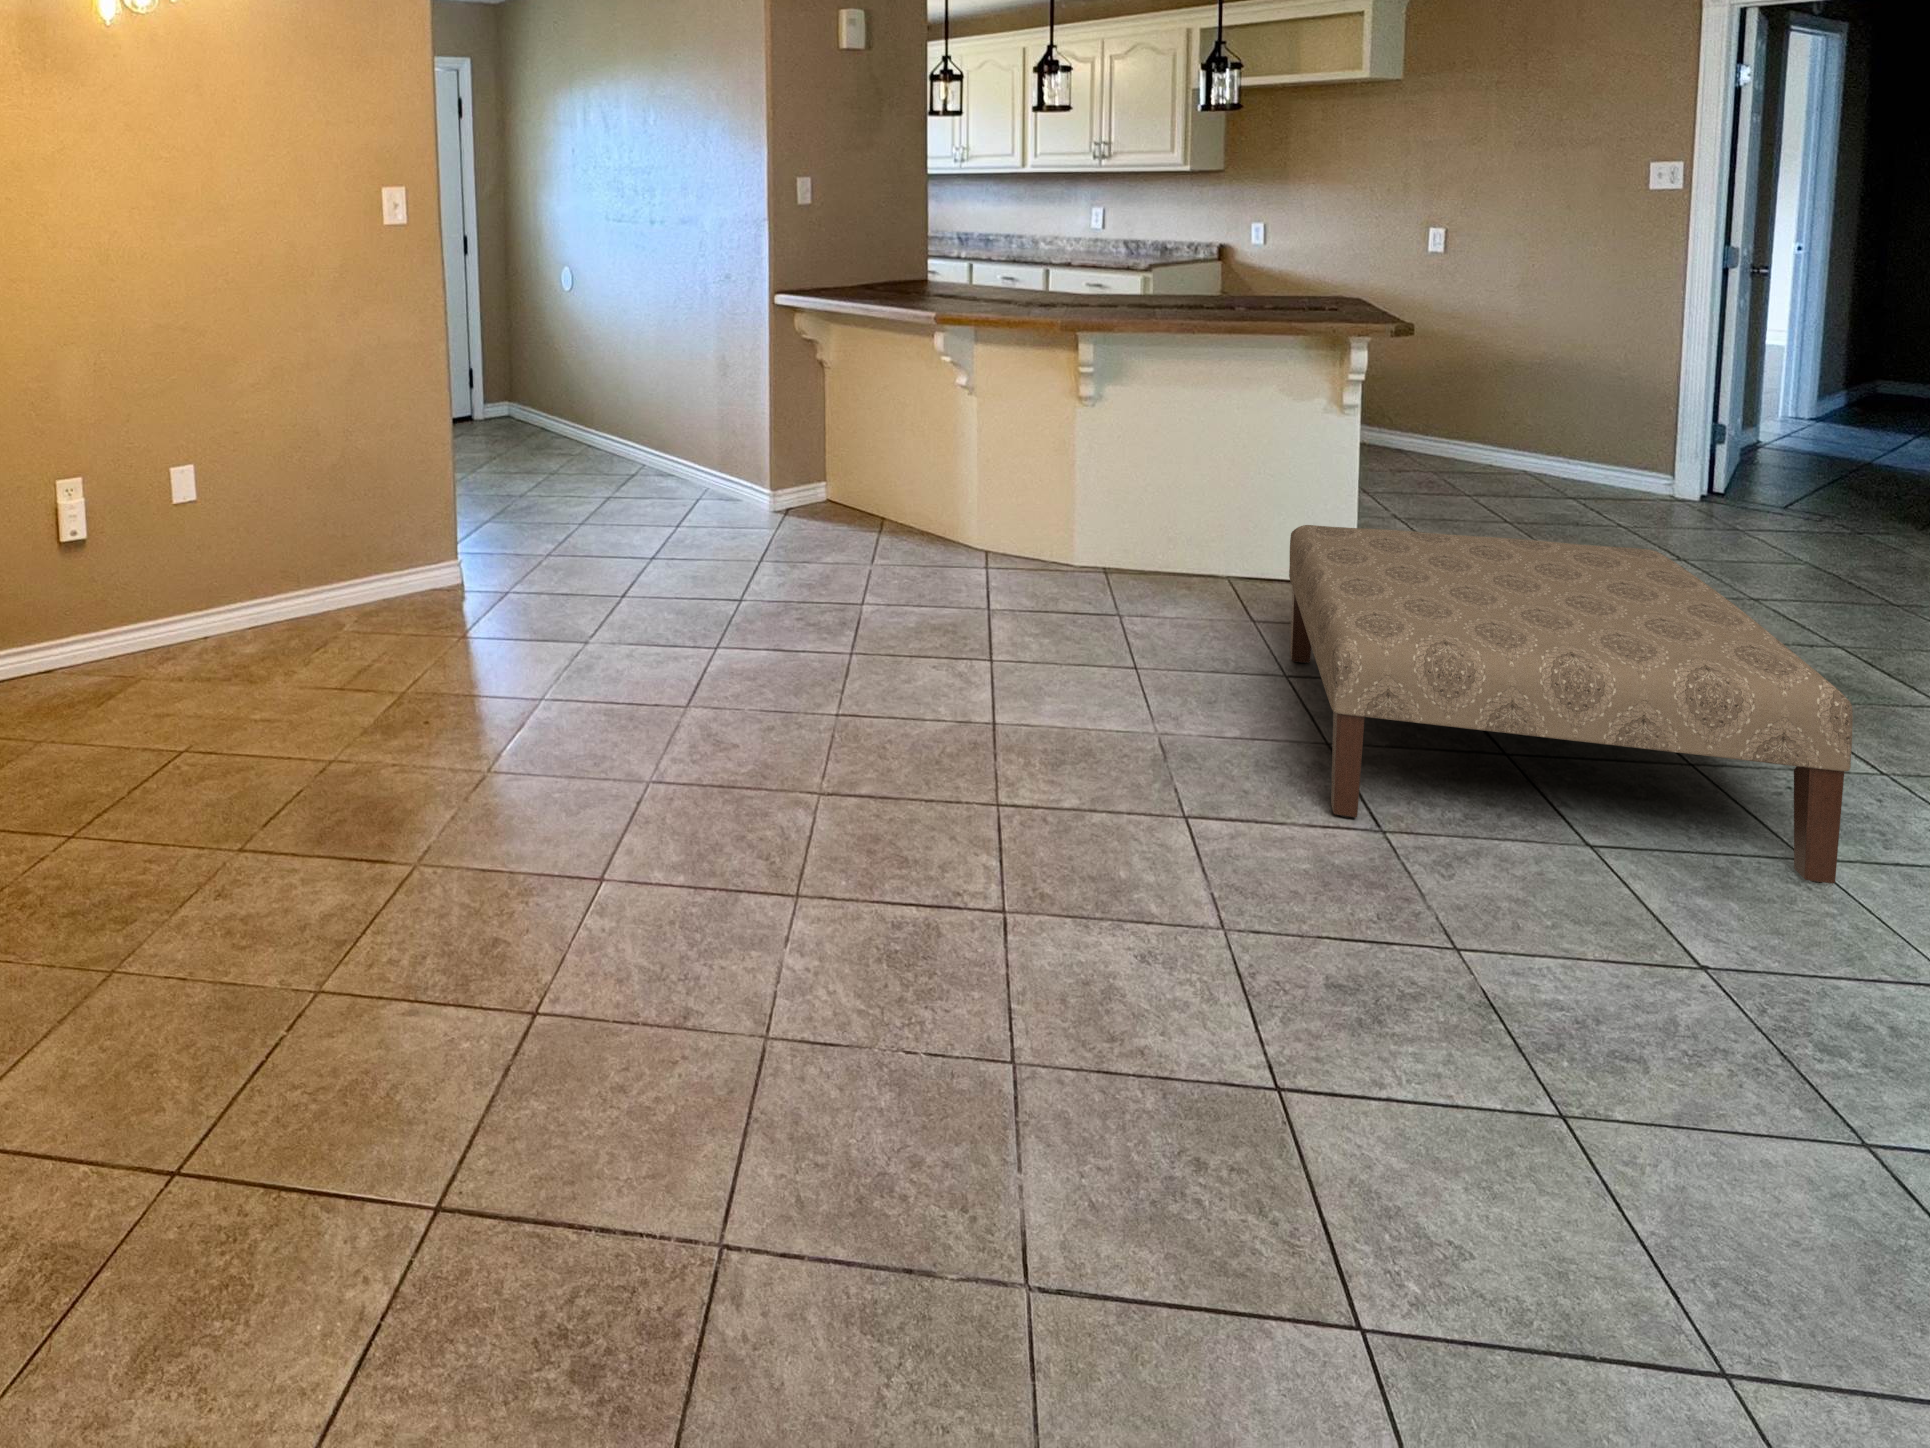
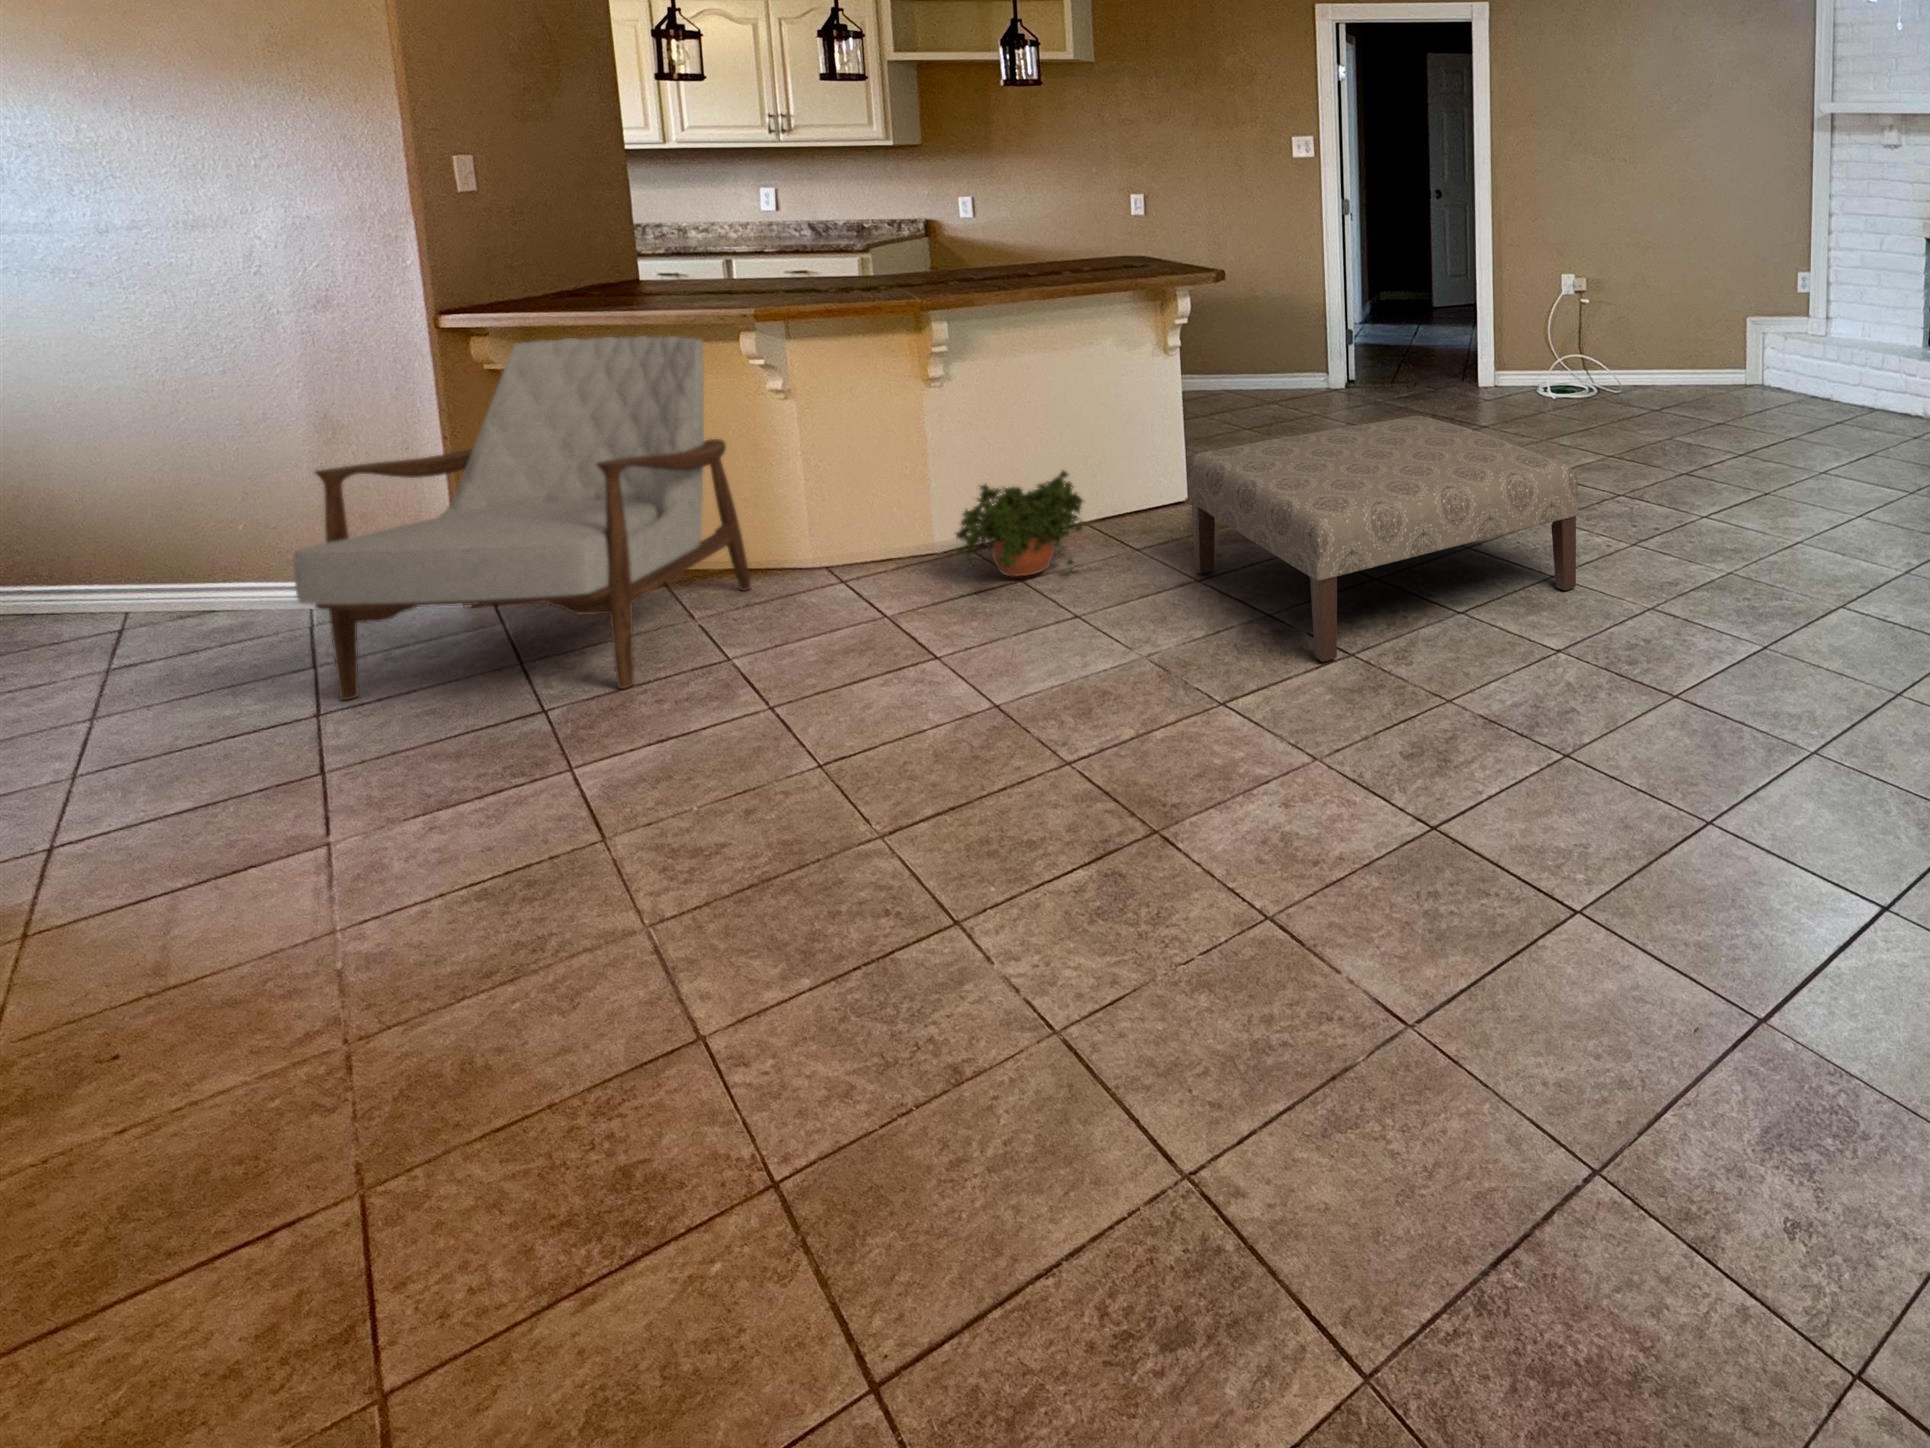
armchair: none [662,321,933,595] -> present [294,336,751,700]
potted plant: none [1064,504,1199,618] -> present [954,471,1087,576]

